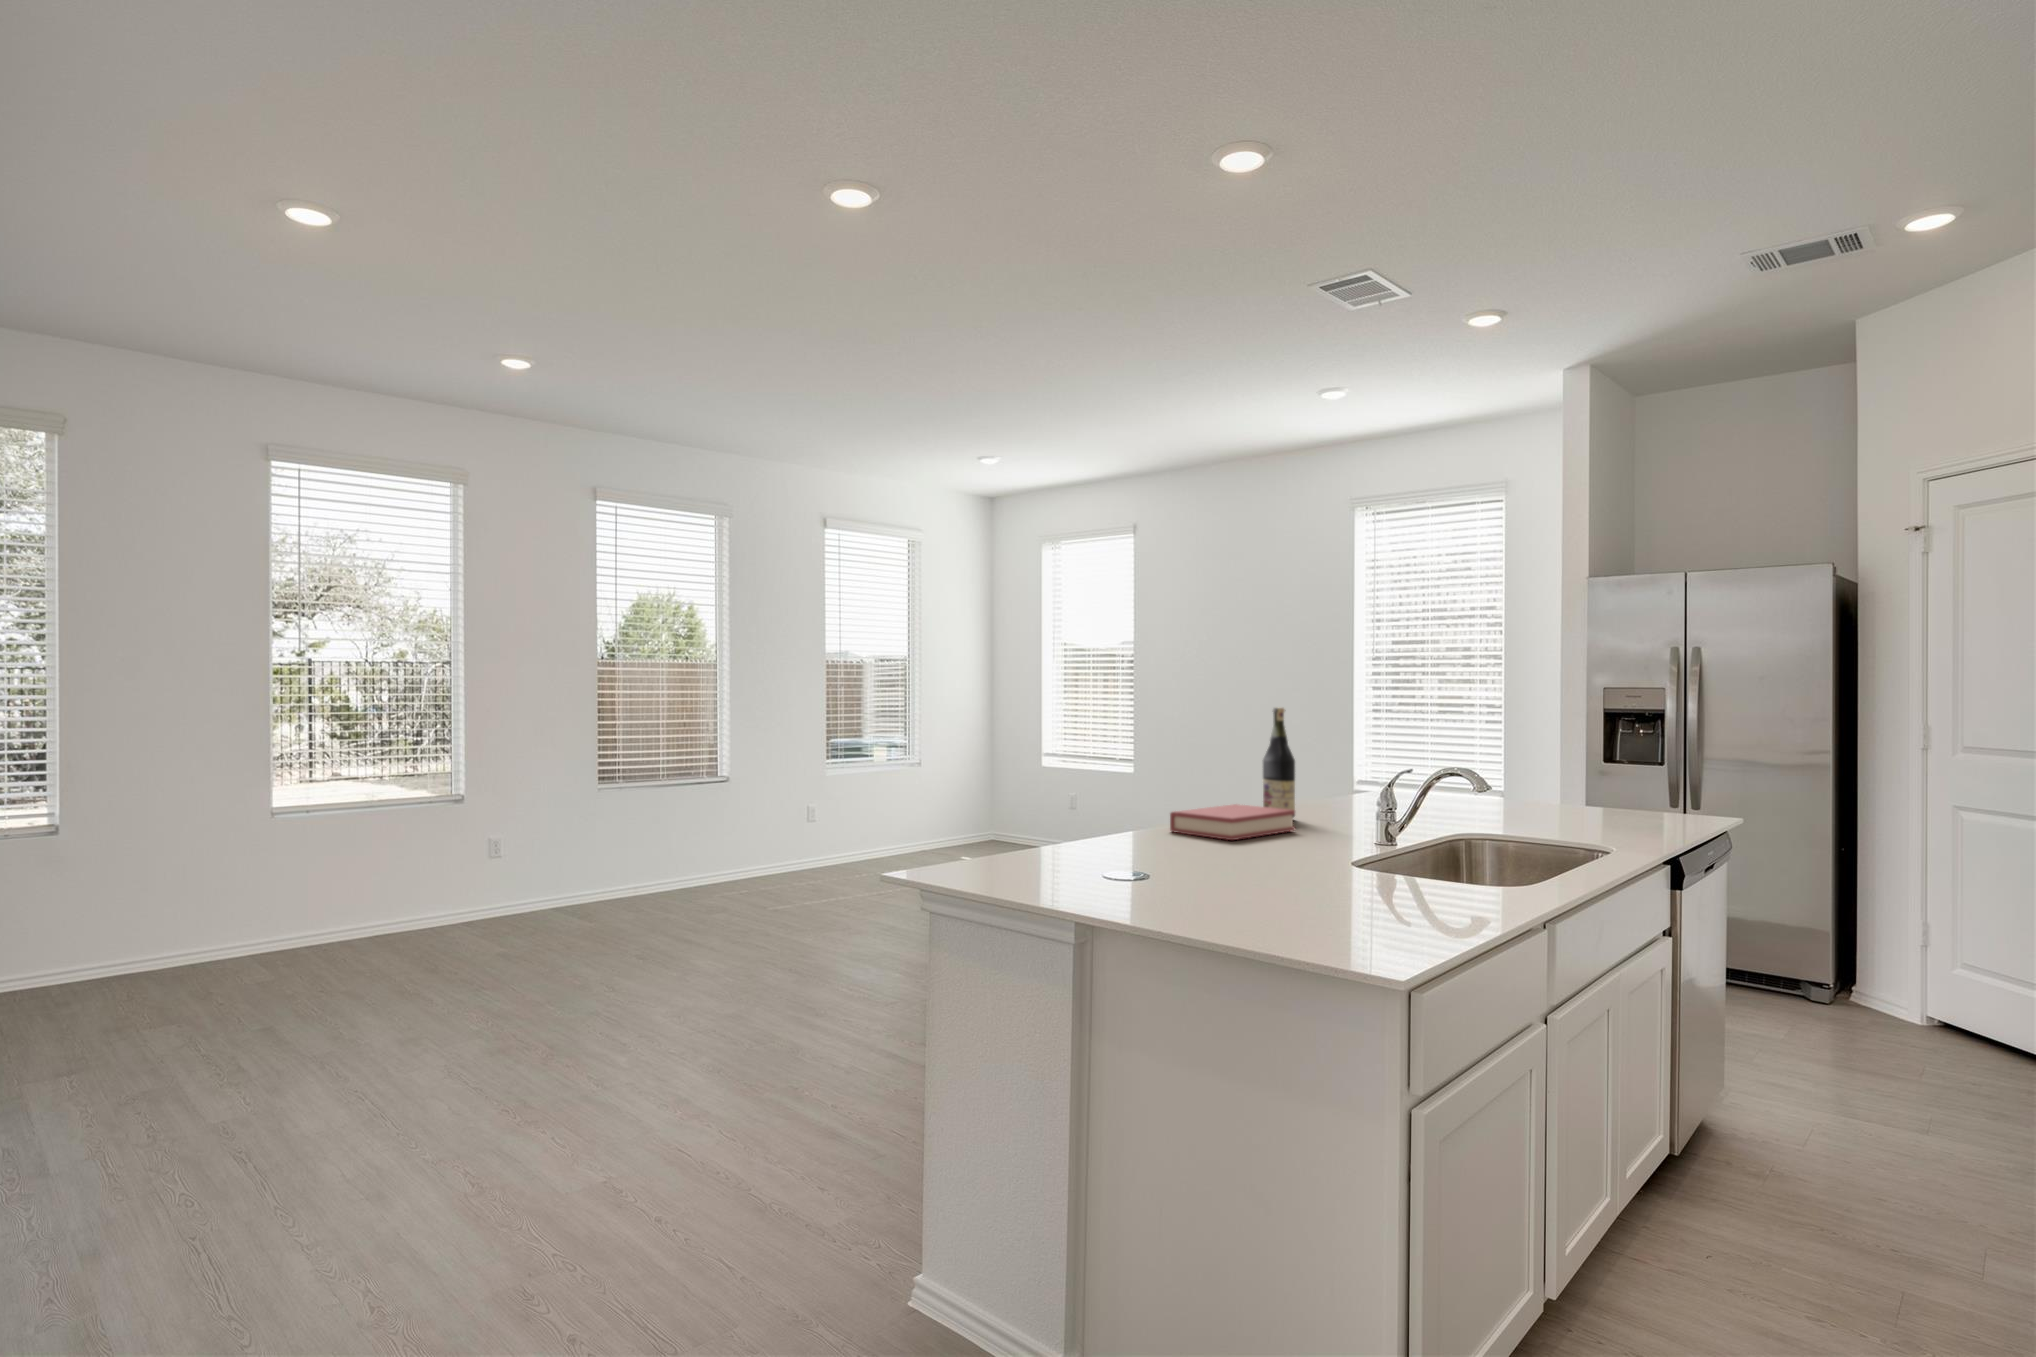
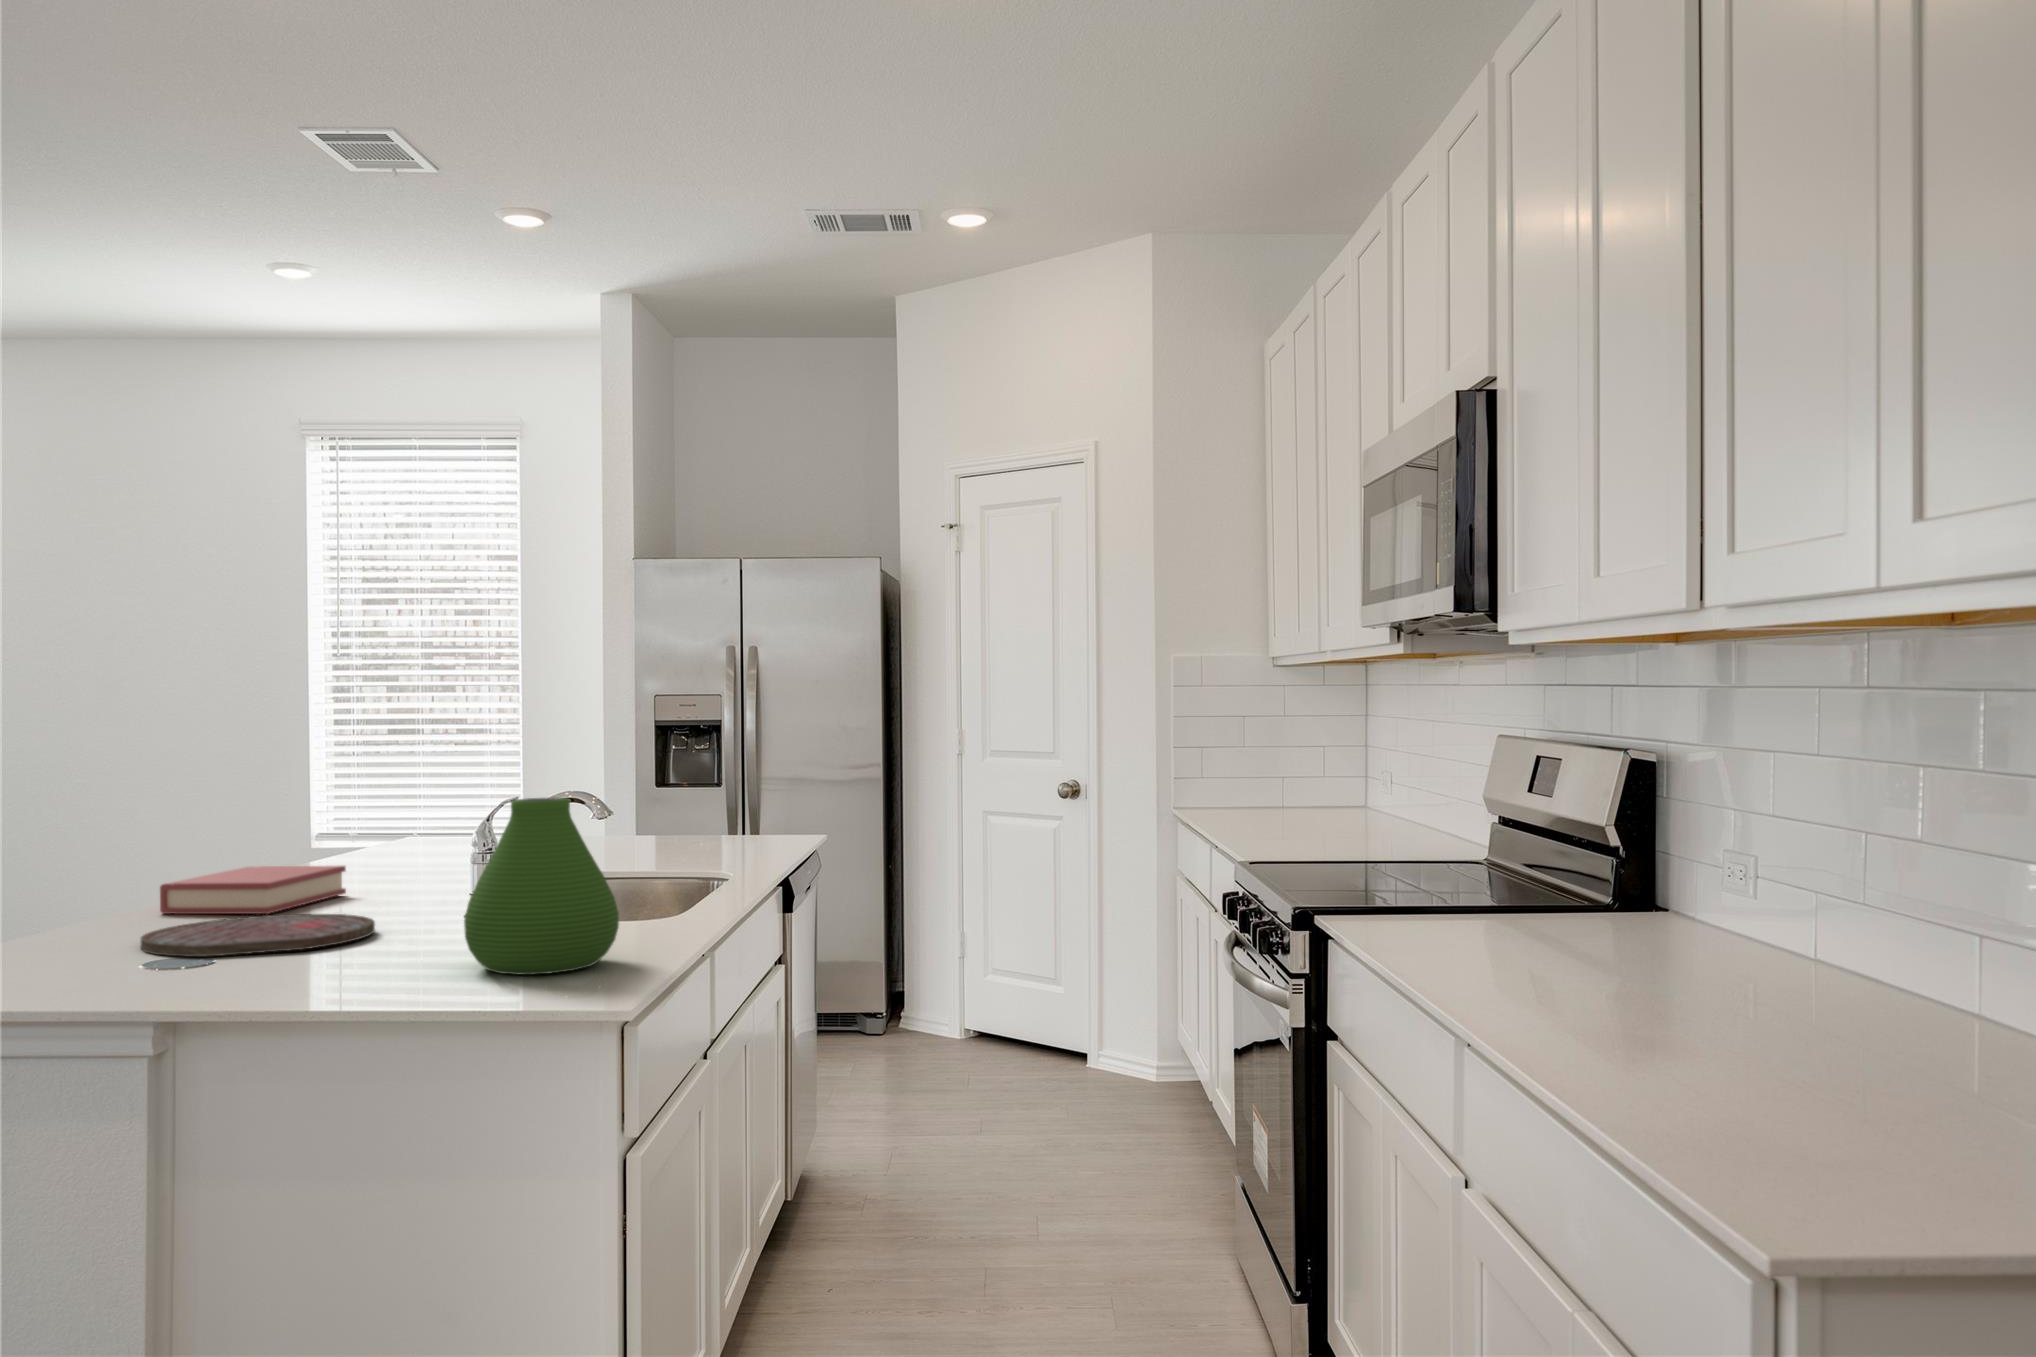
wine bottle: present [1263,708,1295,818] -> none [282,726,331,885]
vase: none [1317,776,1446,923] -> present [464,798,619,975]
cutting board: none [1134,841,1286,872] -> present [141,914,375,956]

